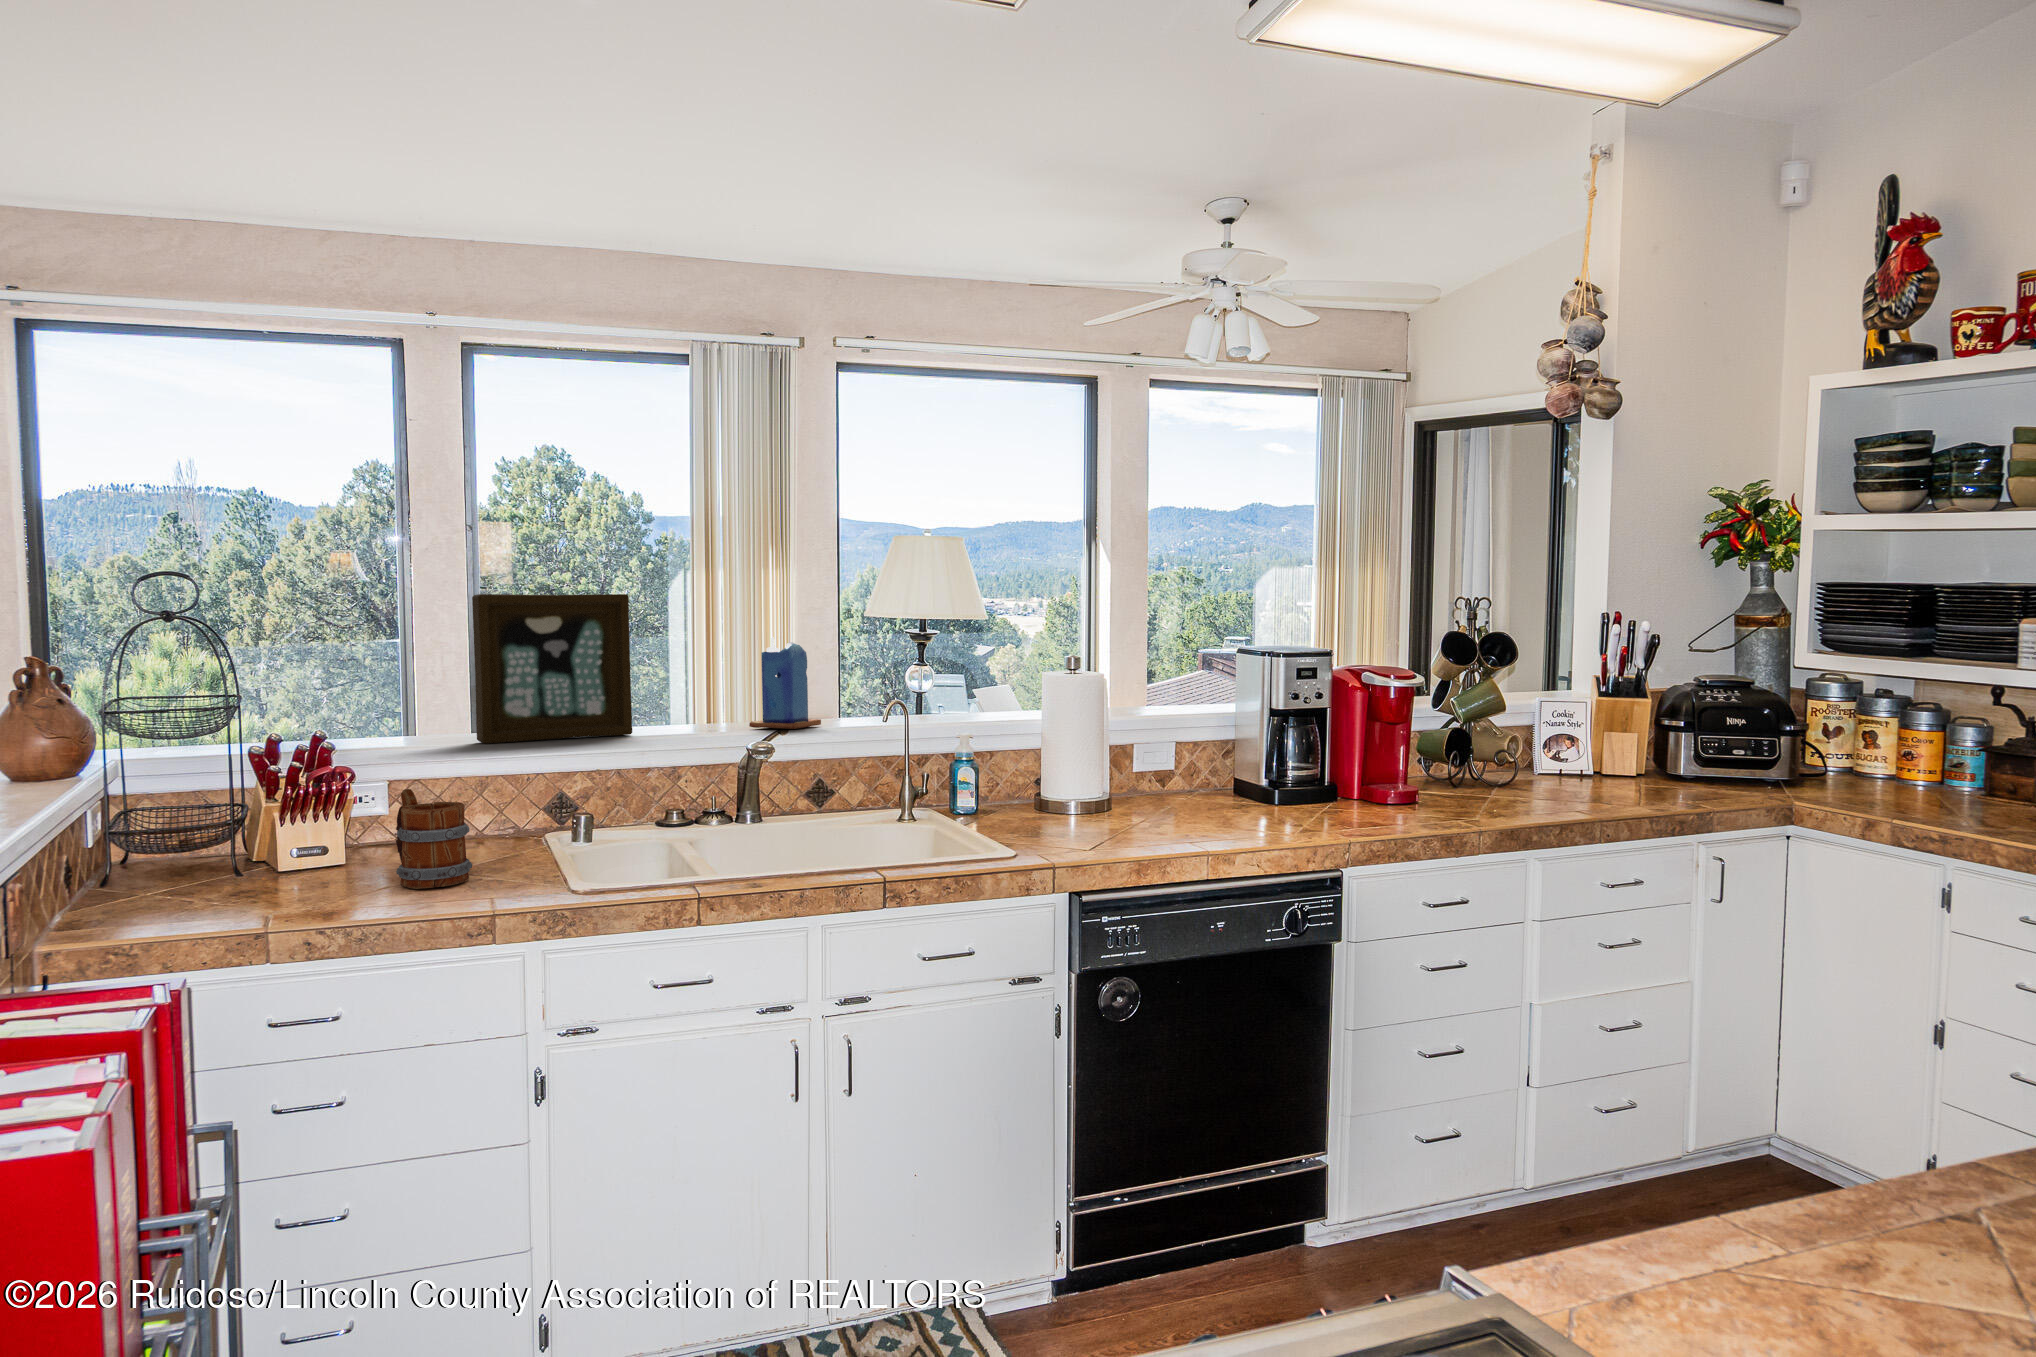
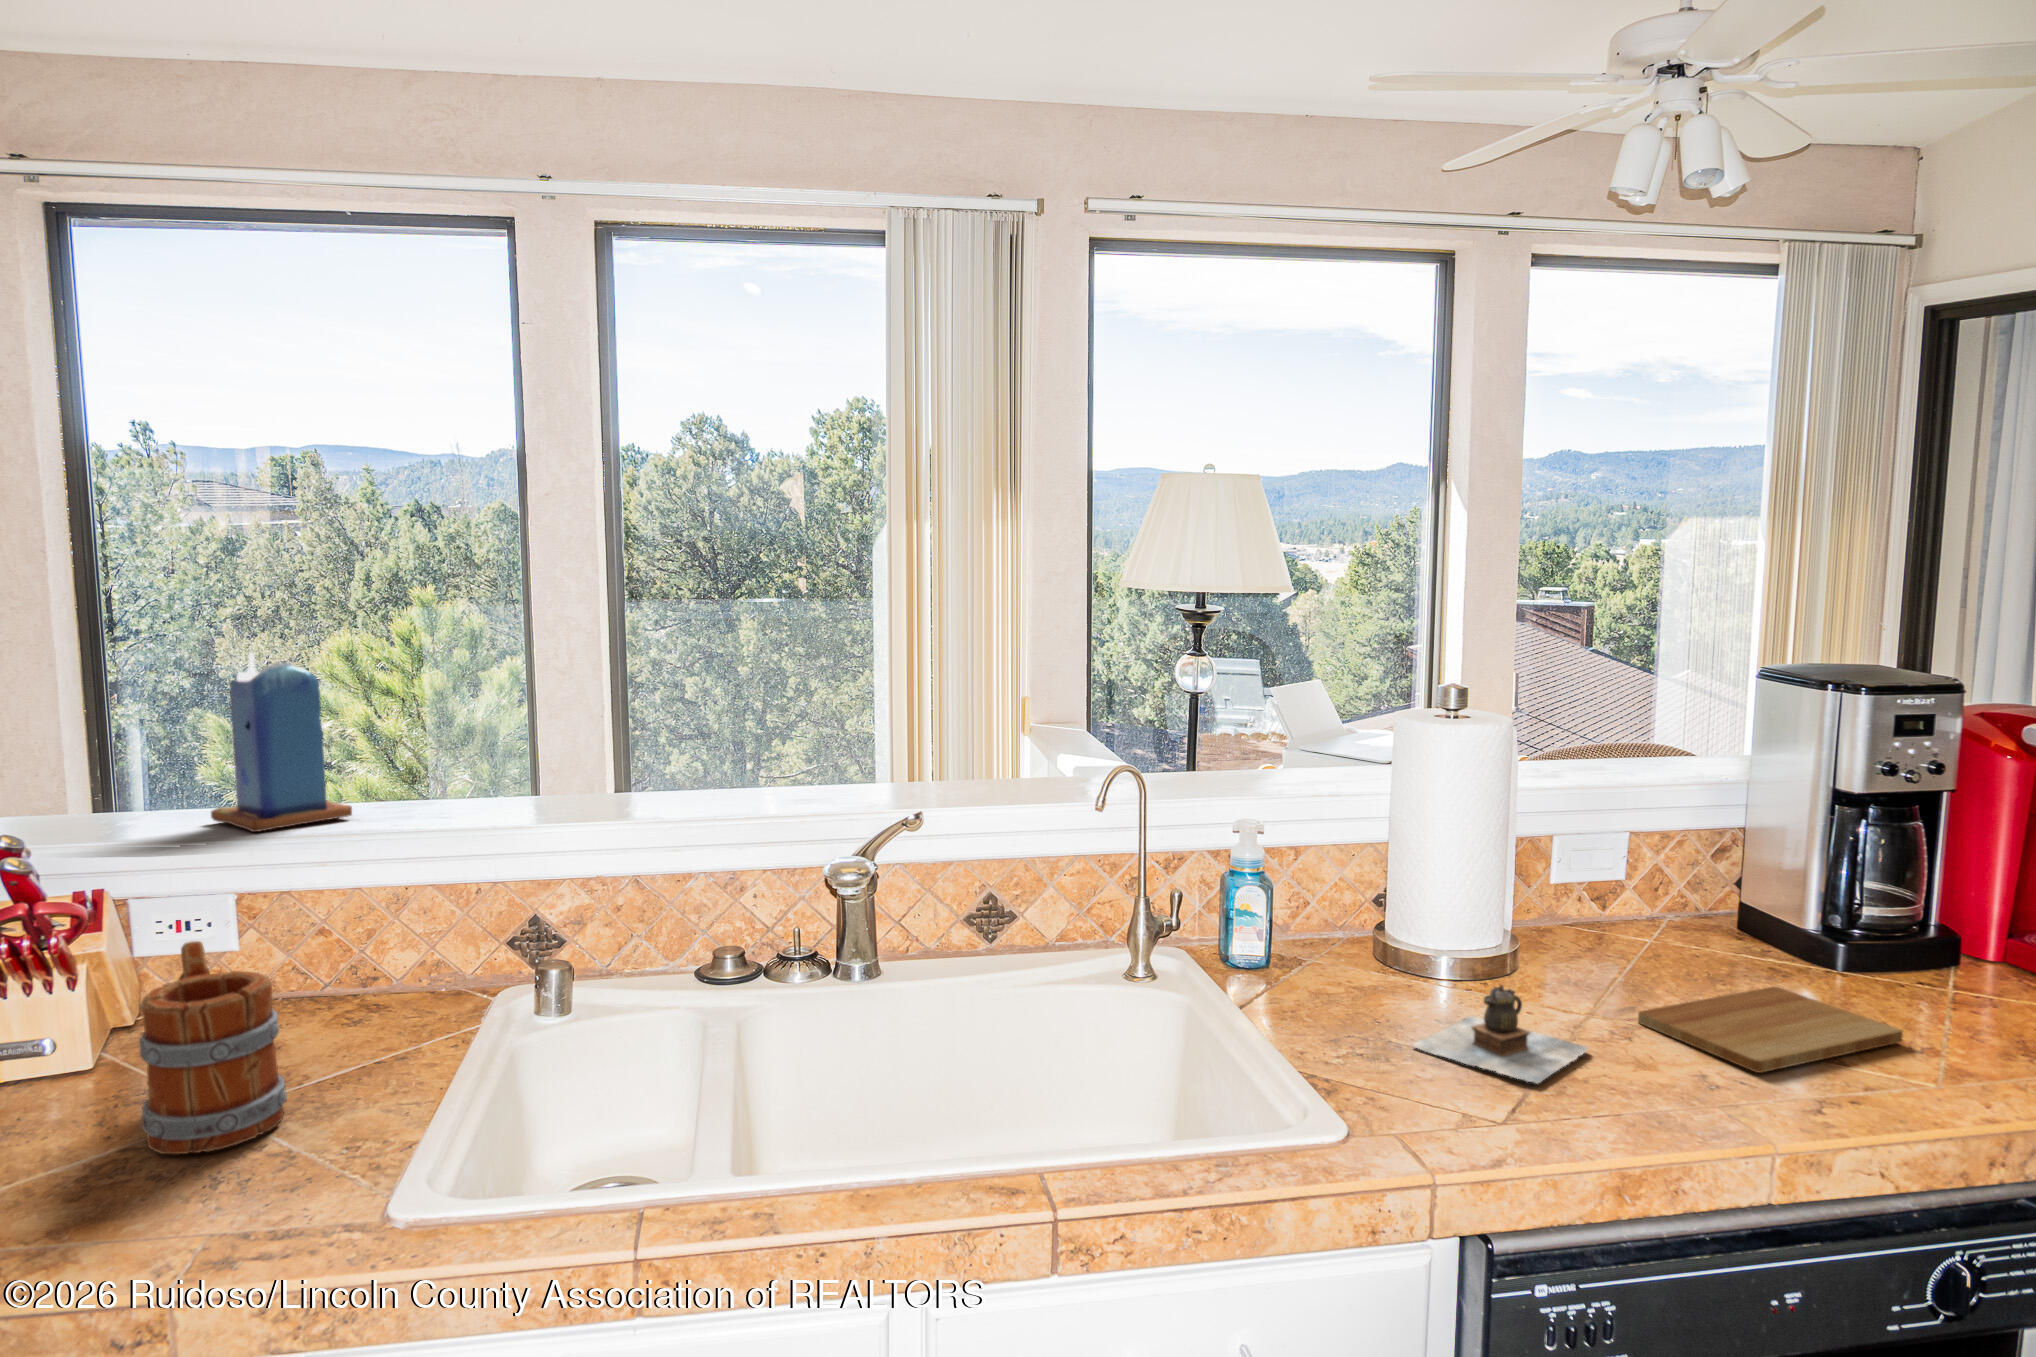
picture frame: present [472,594,632,744] -> none [409,568,680,822]
candle: present [749,637,821,729] -> present [211,652,352,832]
teapot: none [1052,799,1138,839] -> present [1412,985,1588,1083]
cutting board: none [1166,807,1286,832] -> present [1638,987,1903,1073]

